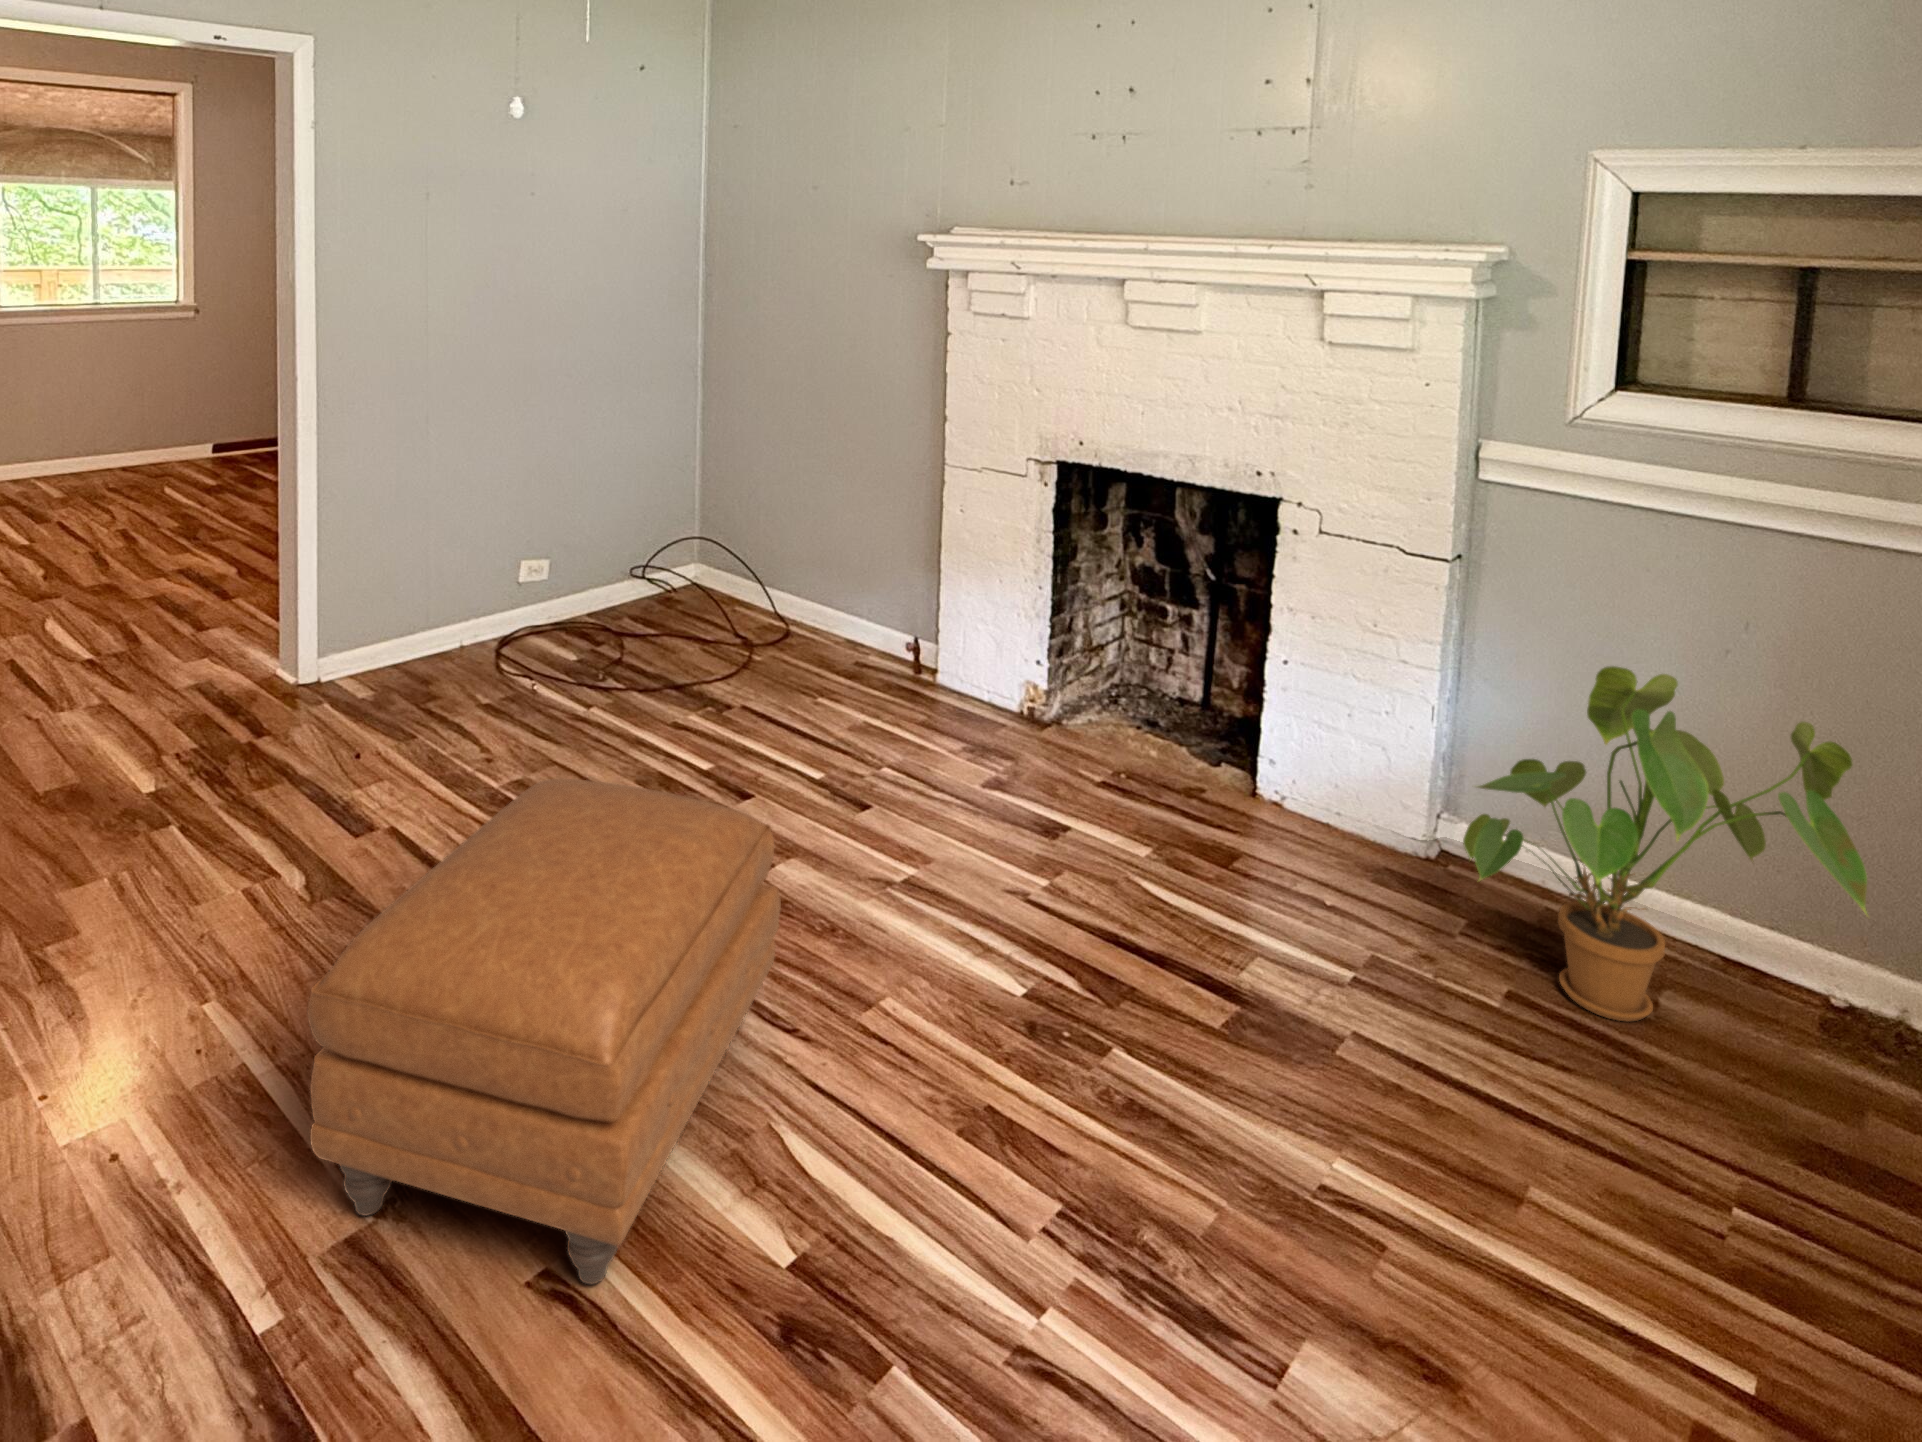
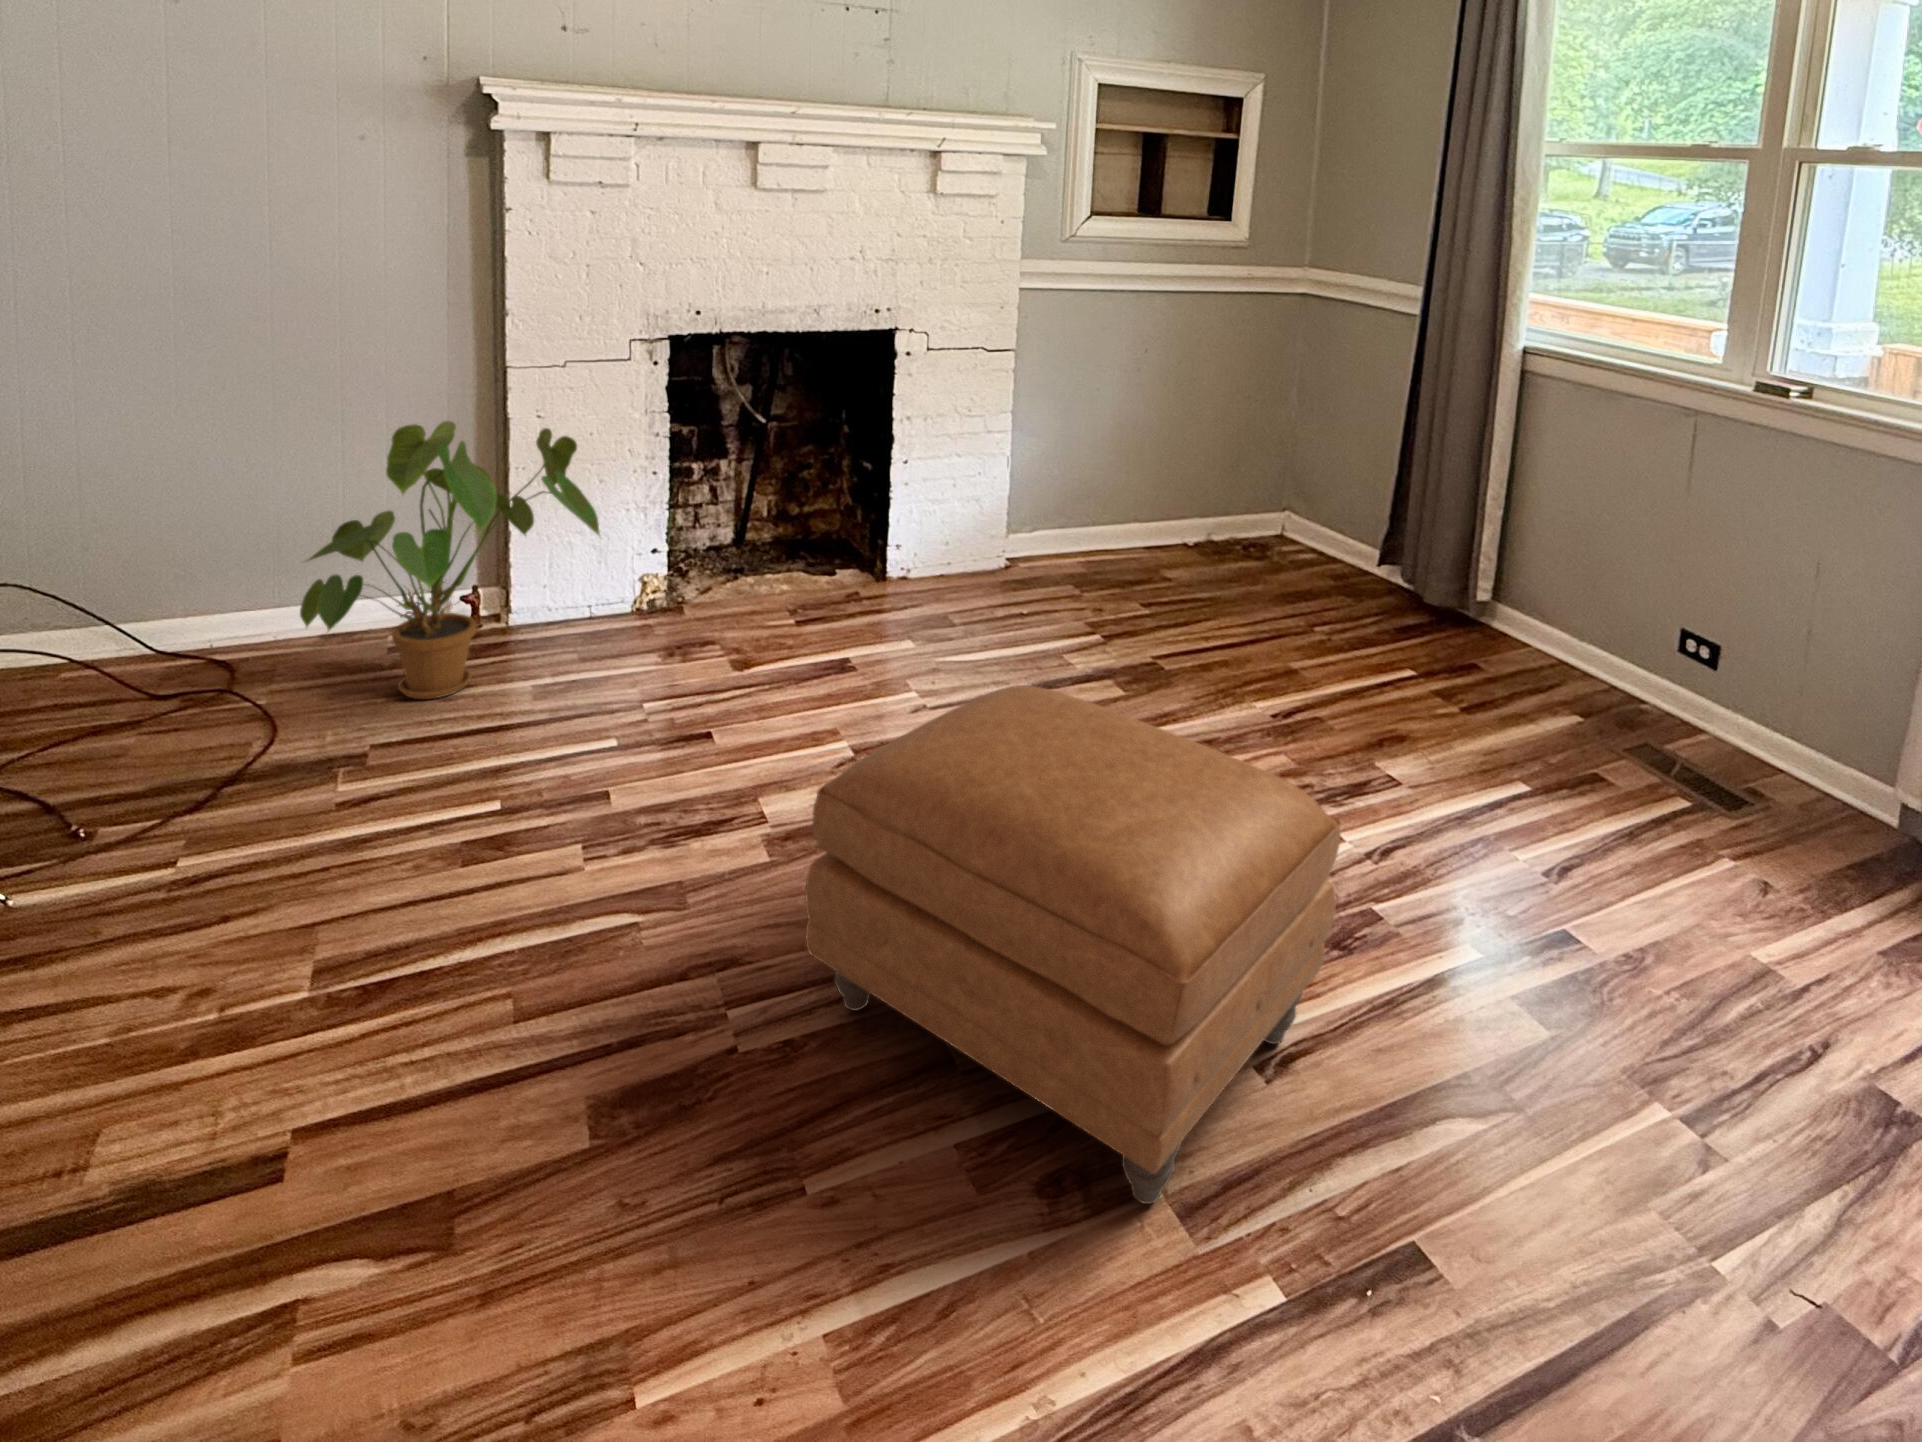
house plant: present [1463,666,1867,1022] -> present [300,421,600,699]

